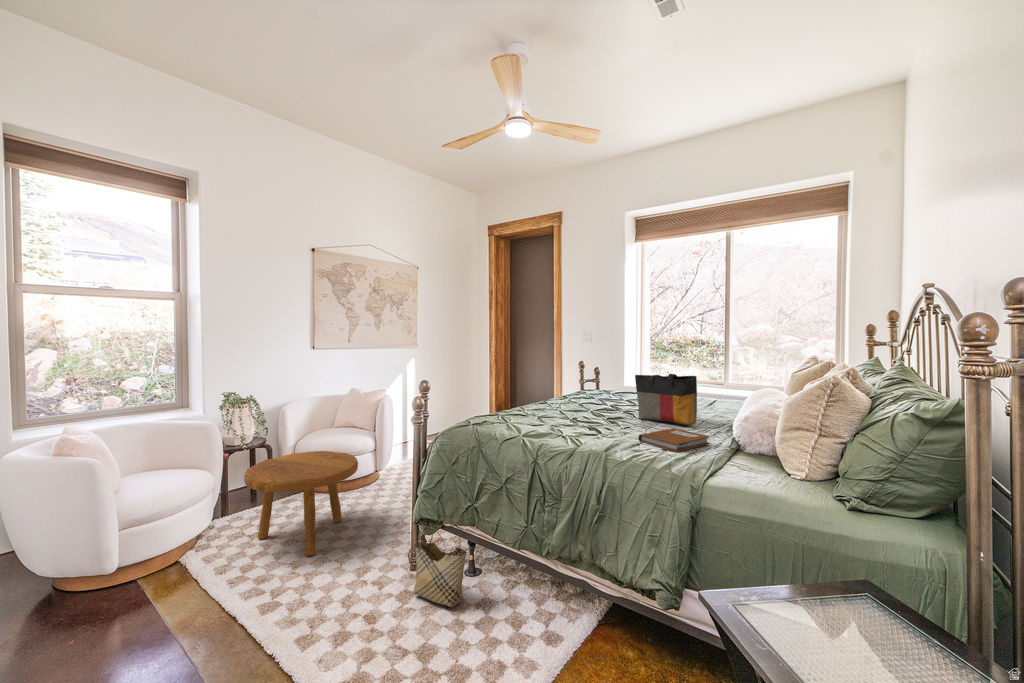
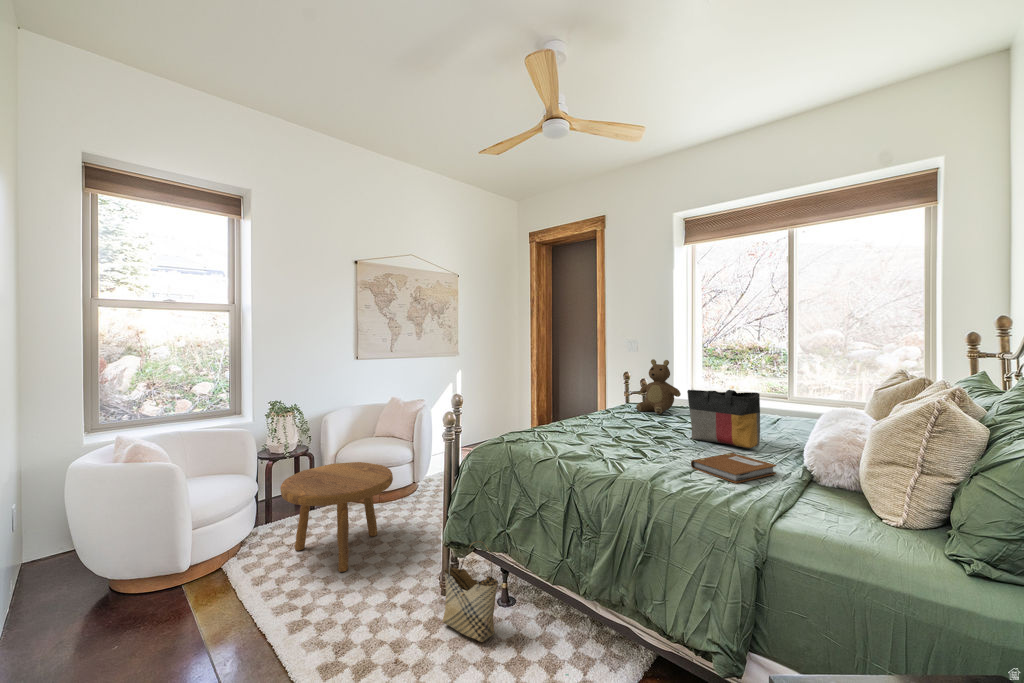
teddy bear: none [589,349,629,399] -> present [636,359,681,414]

